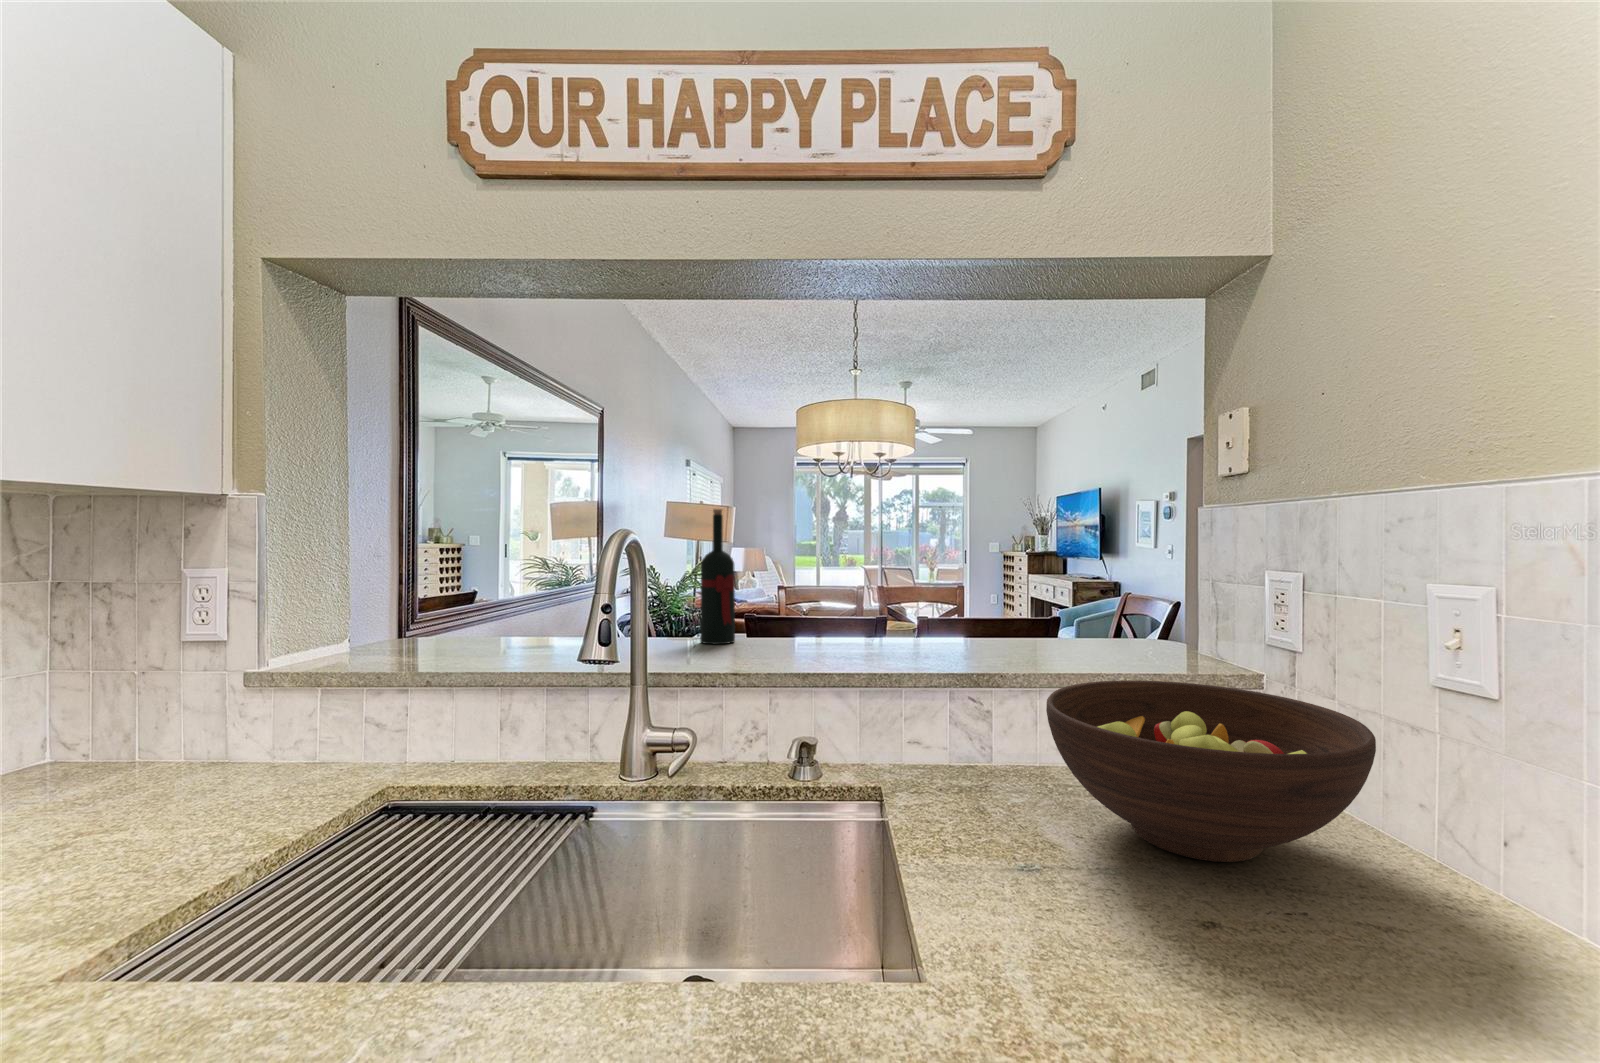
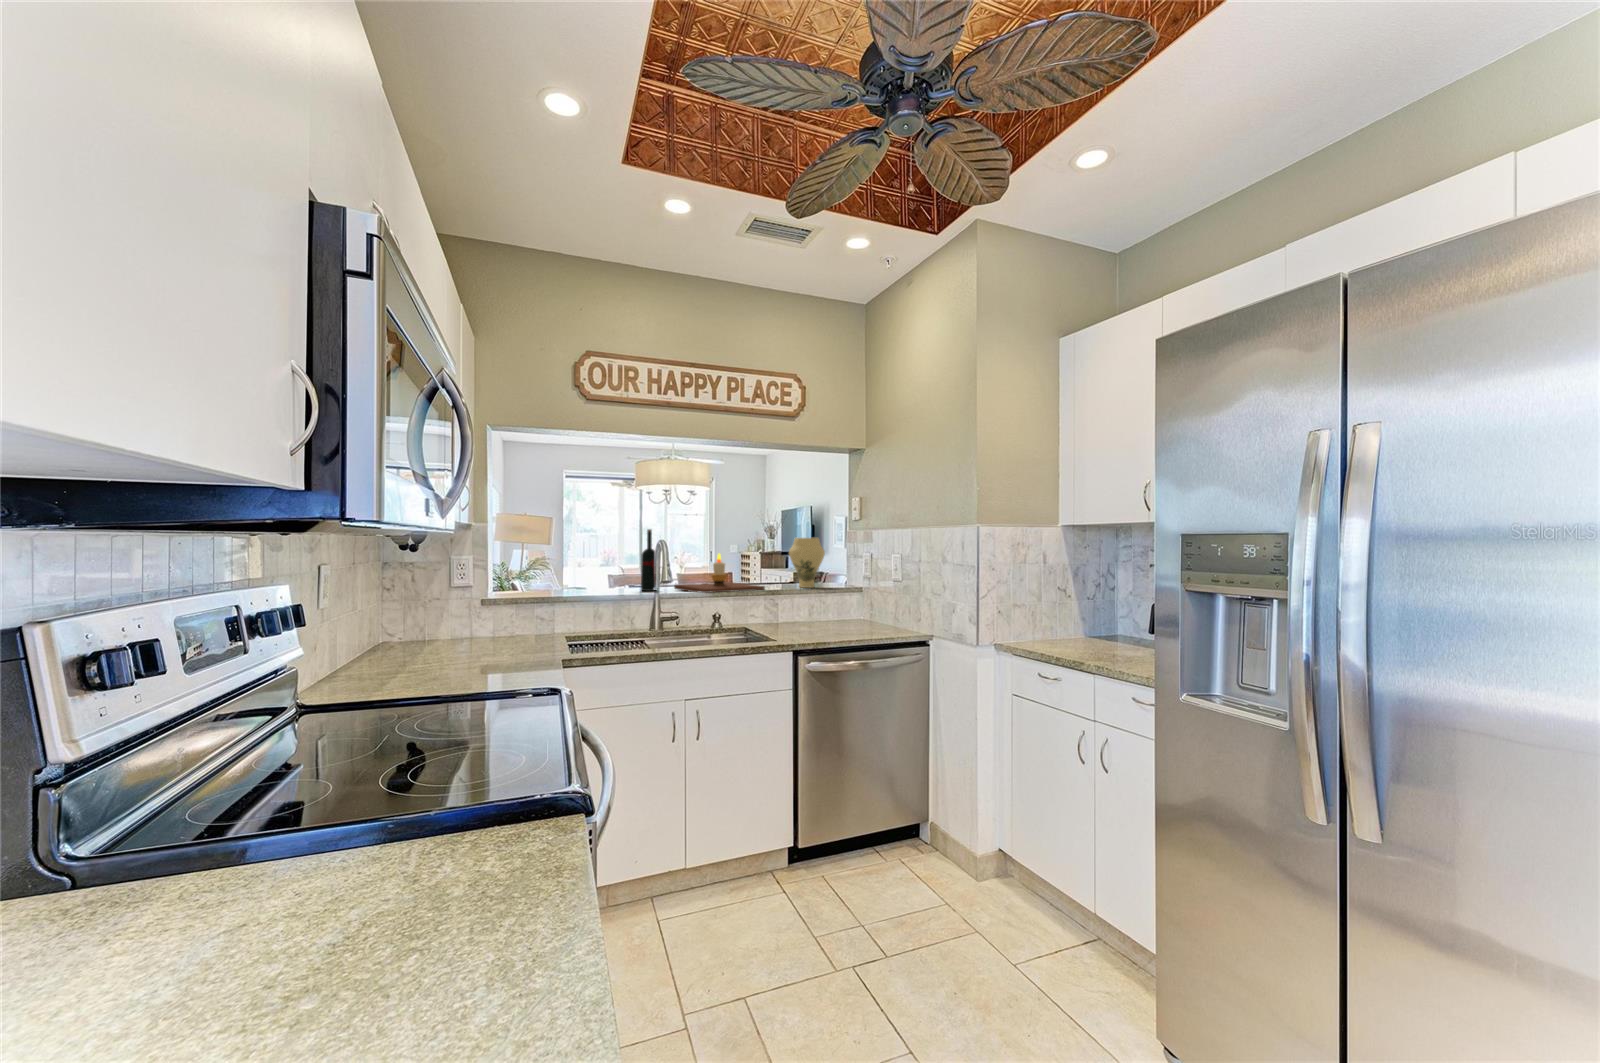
vase: none [1037,526,1136,656] -> present [789,538,825,588]
candle: none [767,562,967,670] -> present [674,554,765,593]
fruit bowl: present [1046,680,1376,862] -> none [798,589,880,632]

